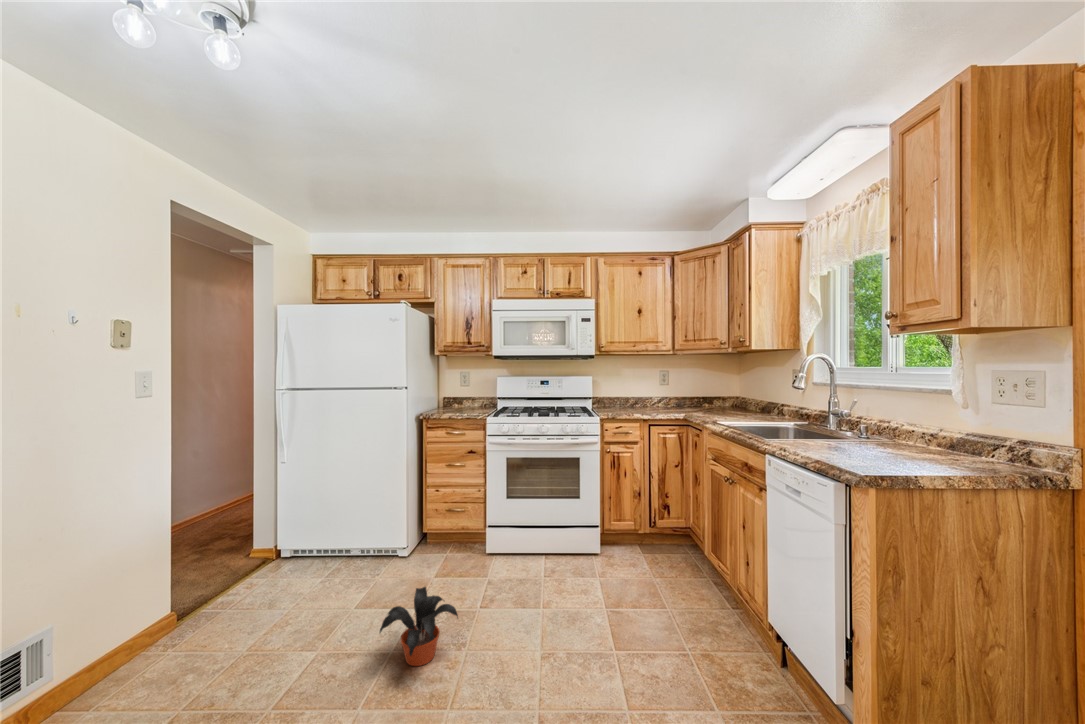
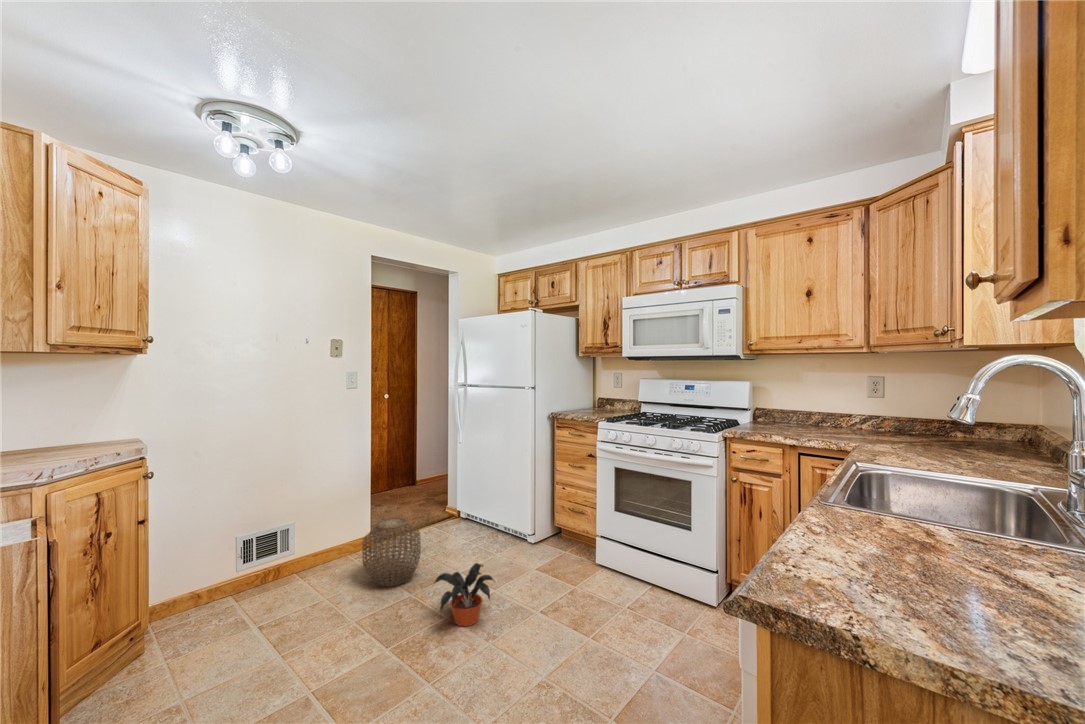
woven basket: none [213,569,307,674] -> present [362,518,421,586]

